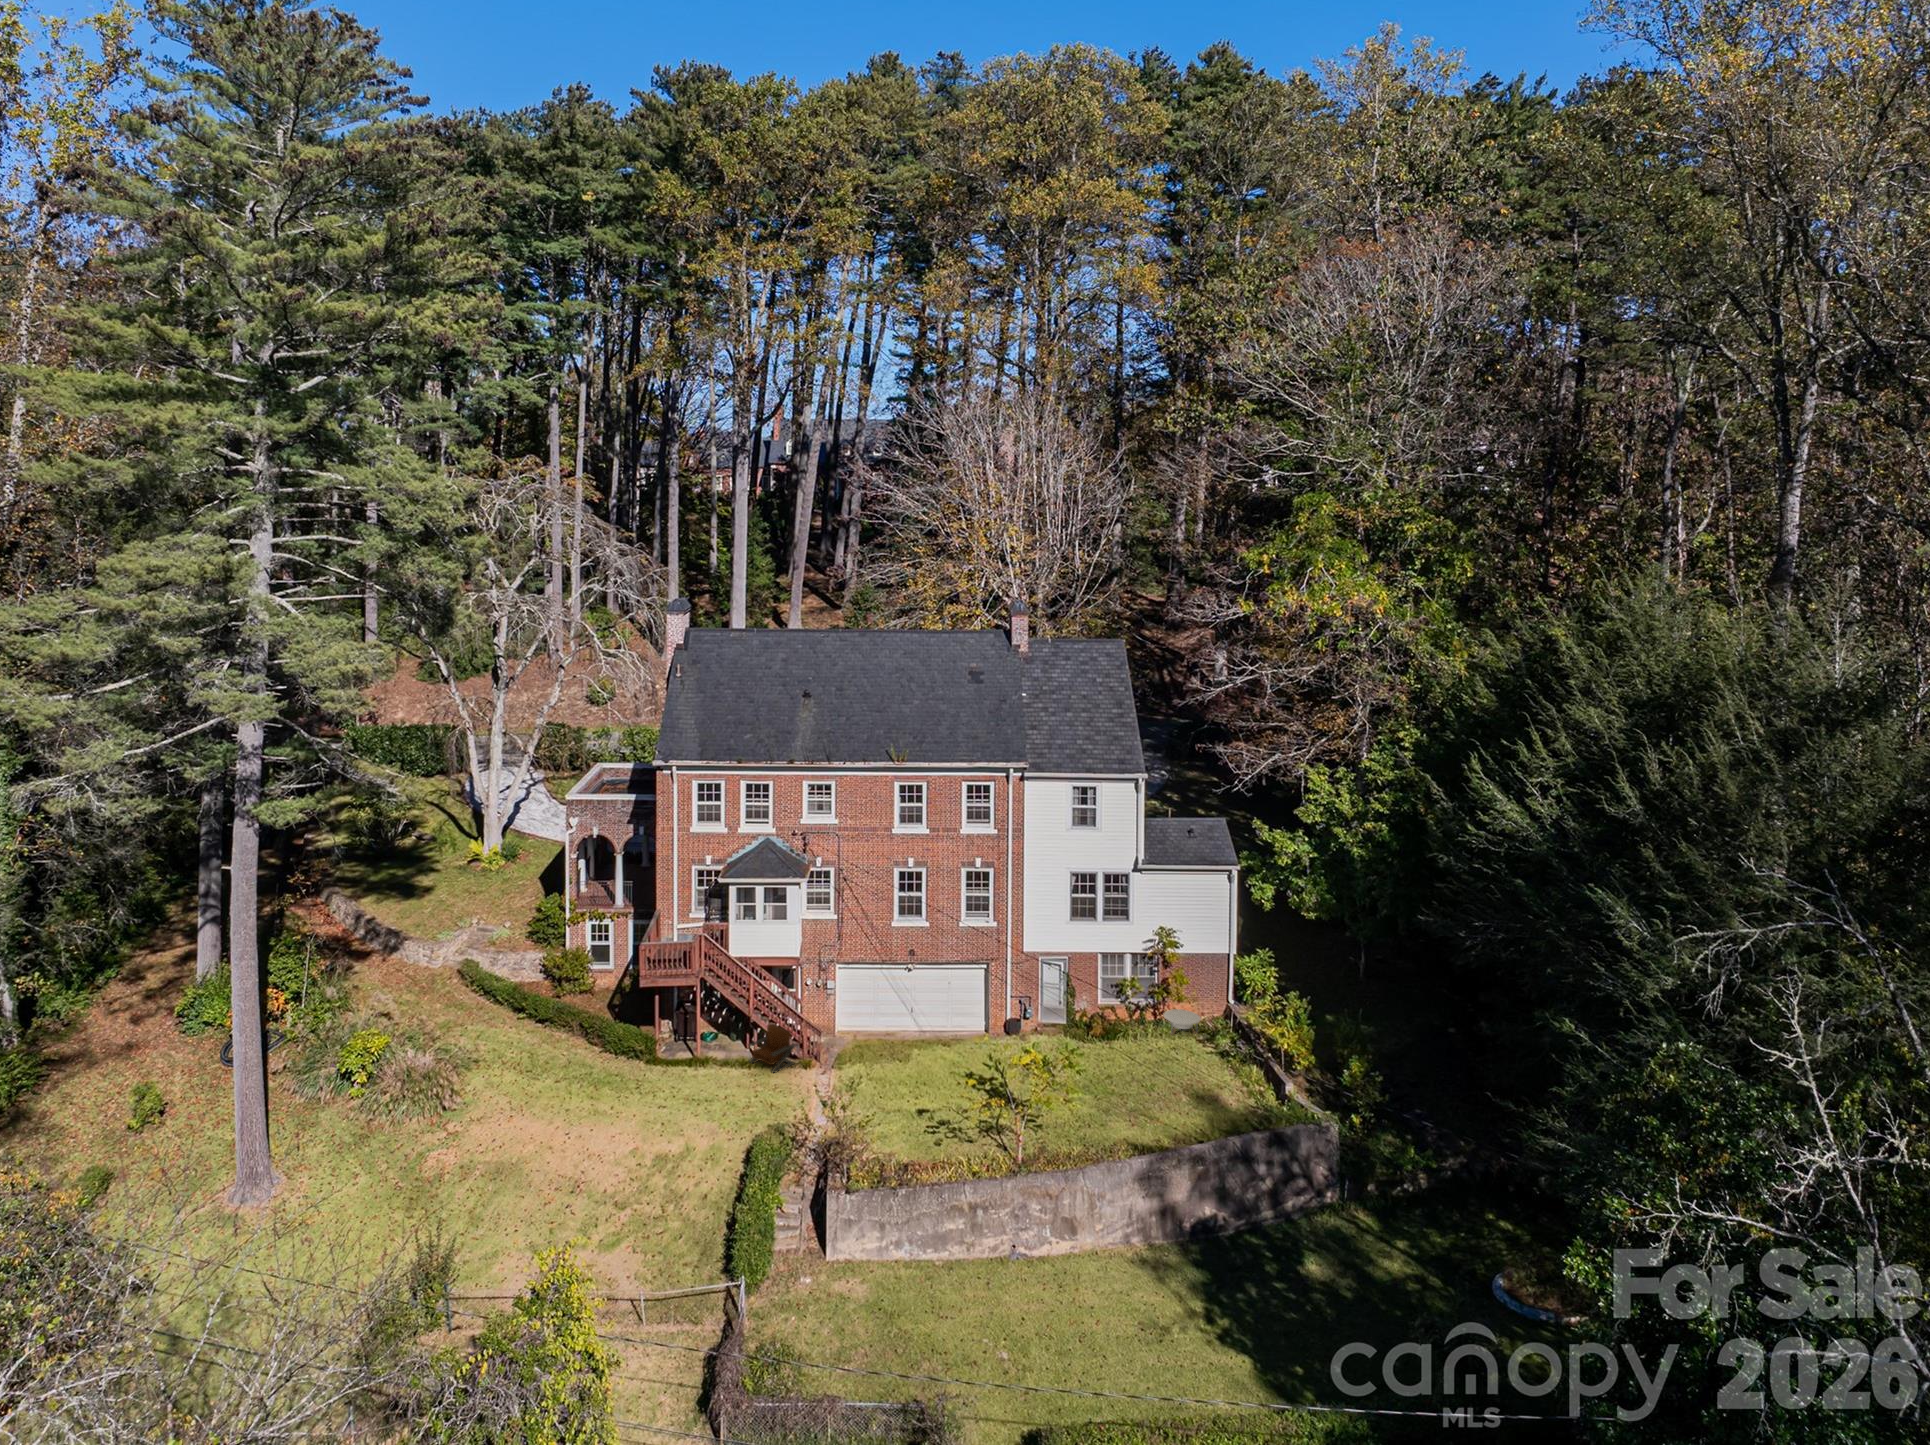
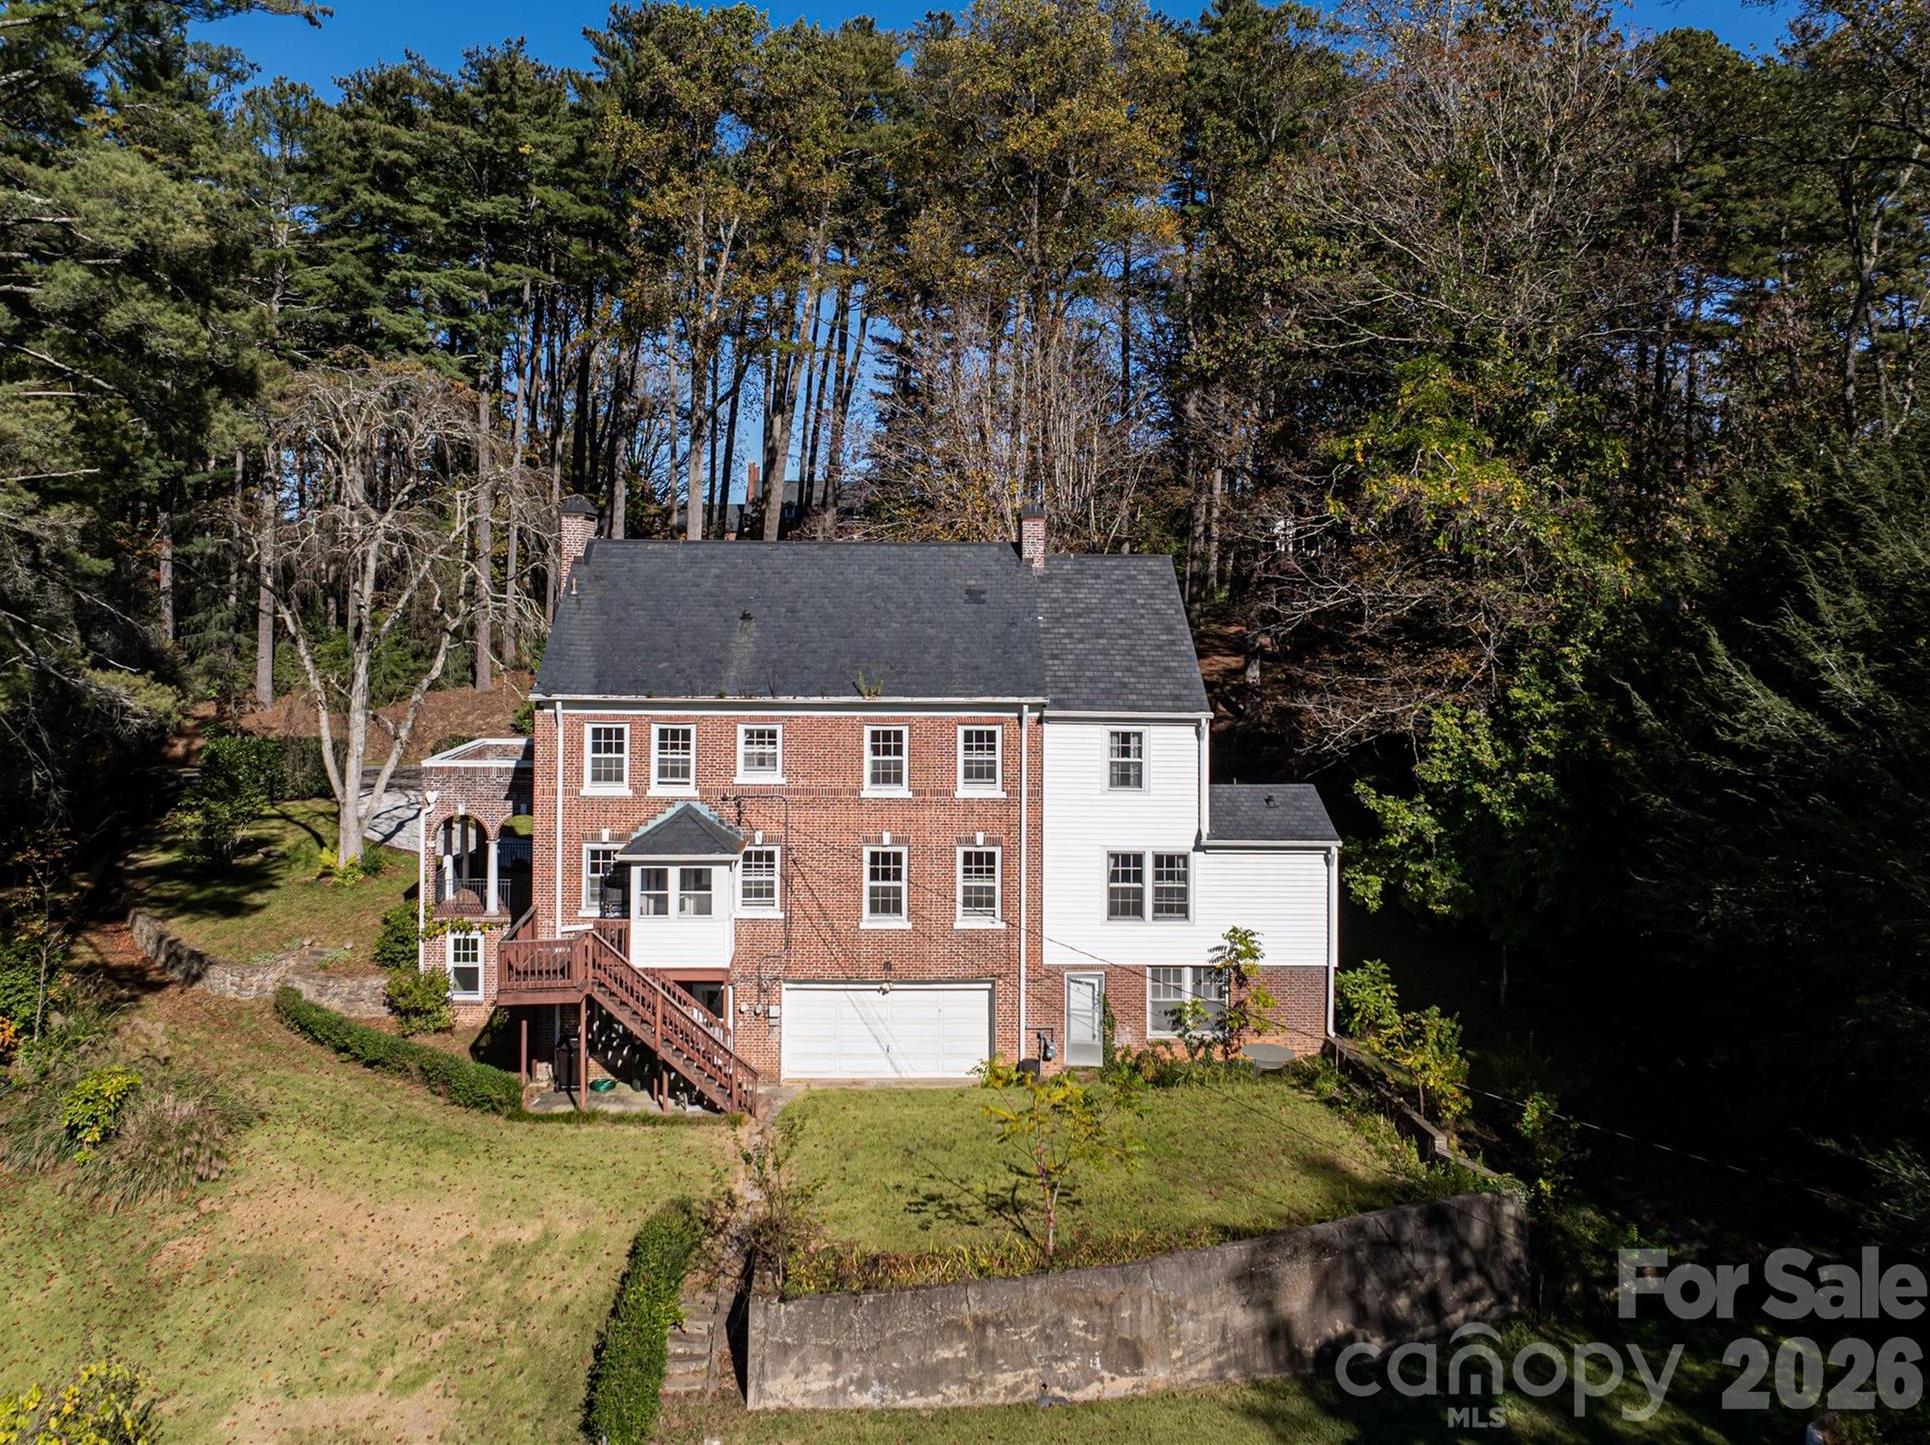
lounge chair: present [750,1024,795,1073] -> none [653,1061,721,1132]

